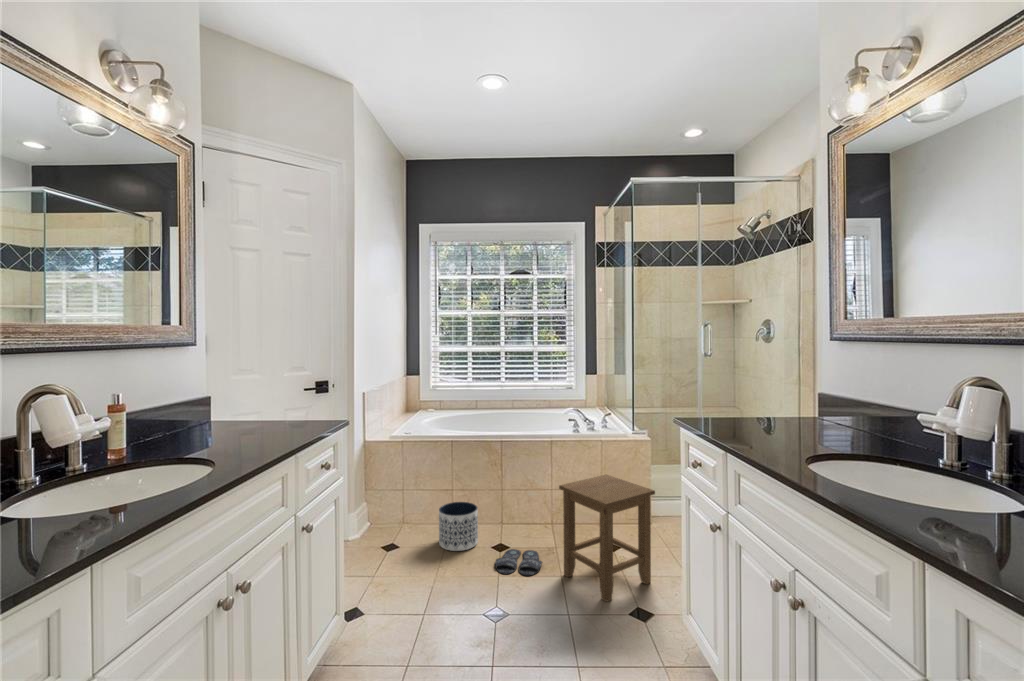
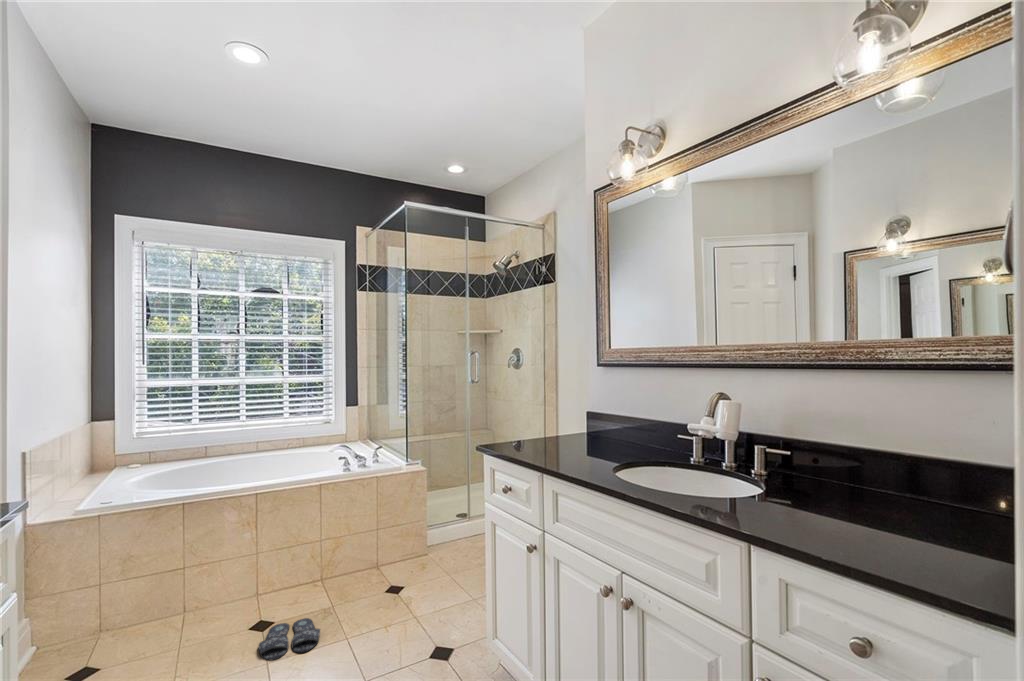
stool: present [559,475,655,602] -> none [343,512,446,653]
planter: present [439,502,478,551] -> none [167,580,227,652]

